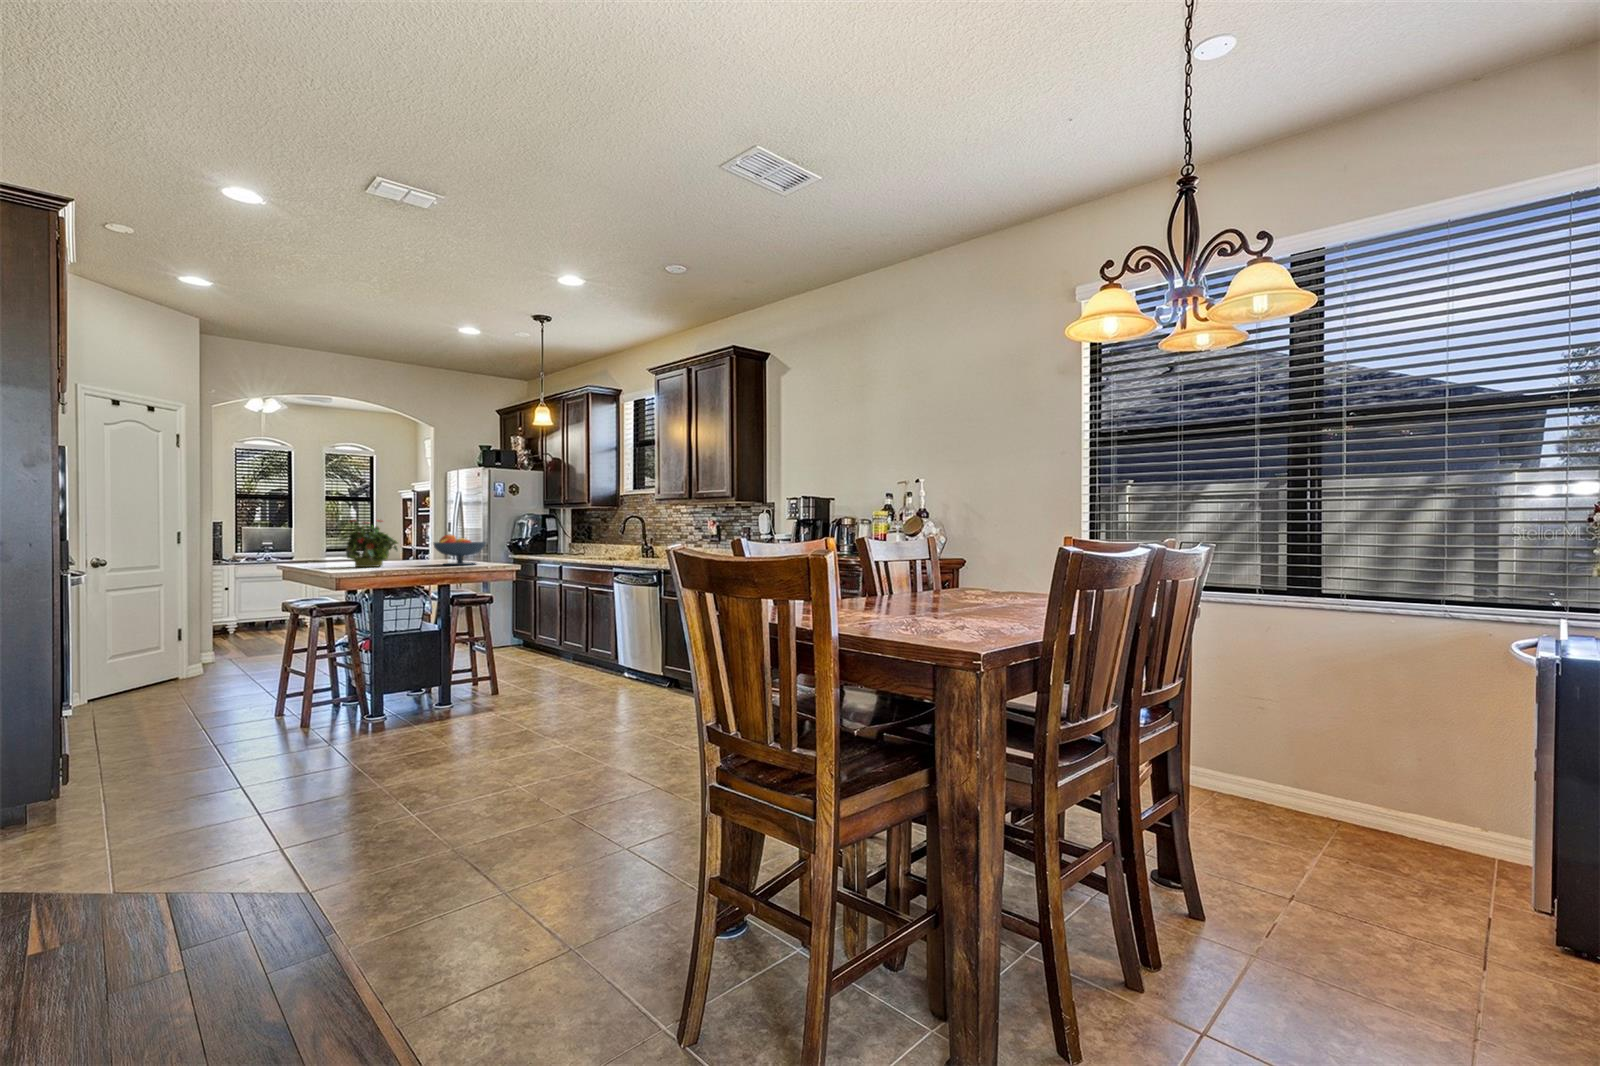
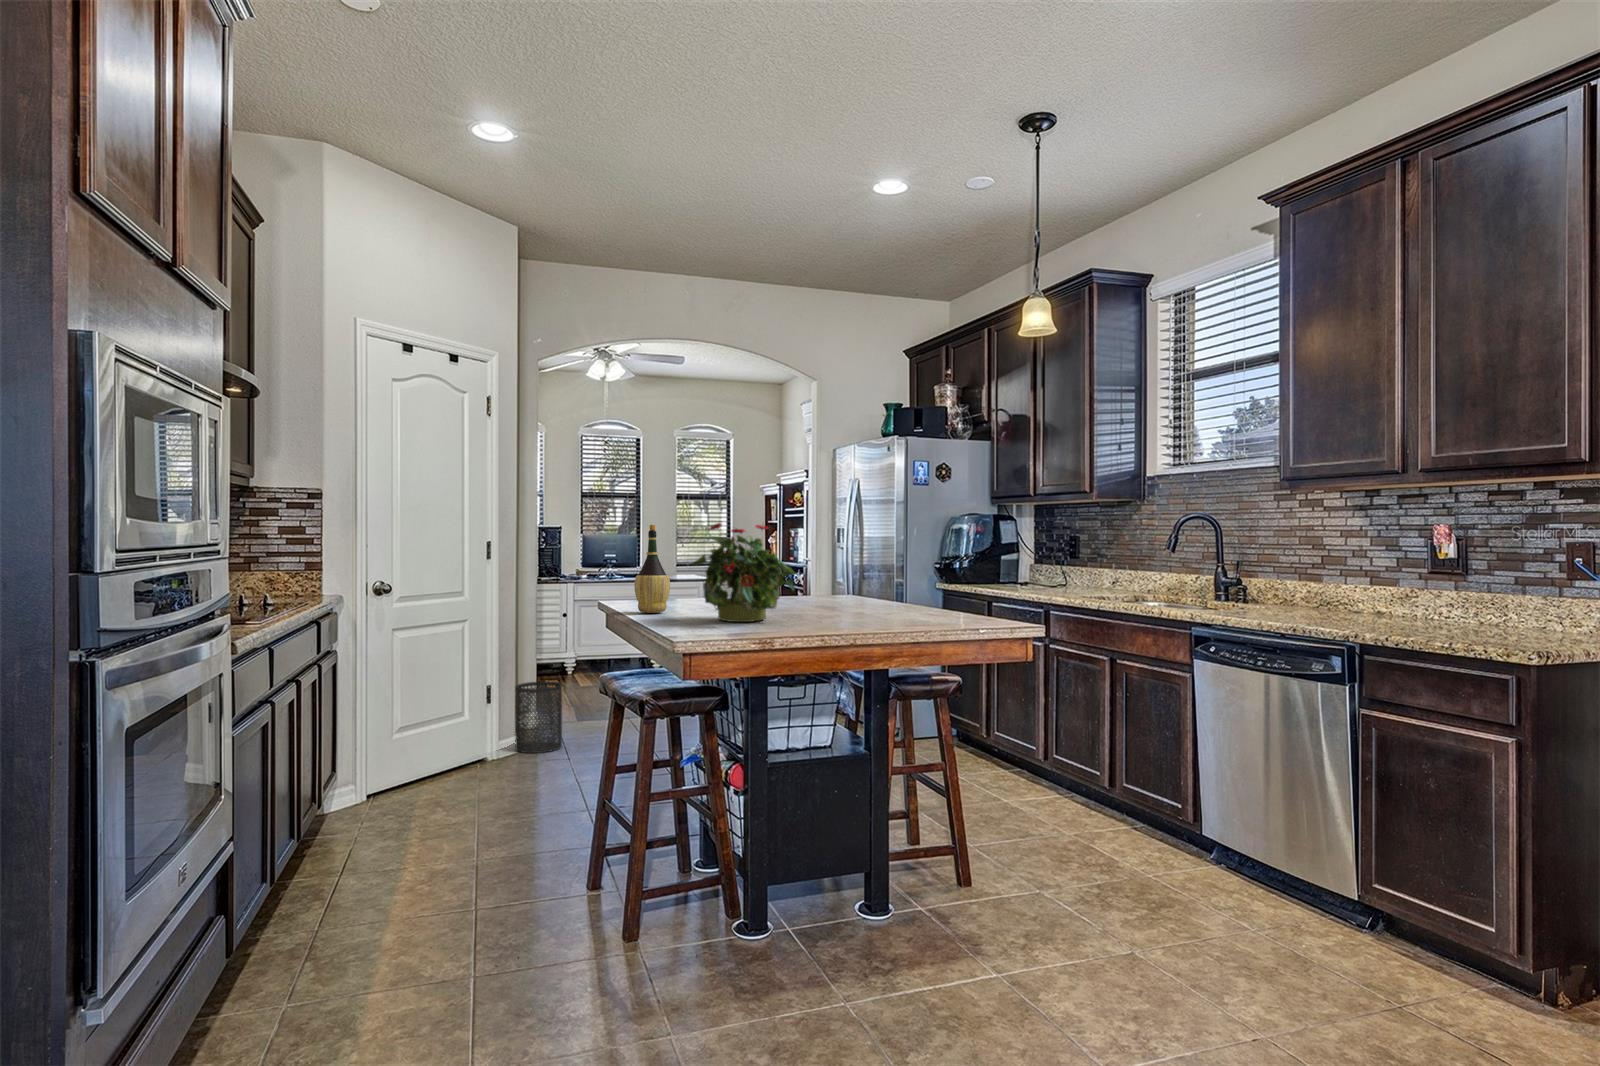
wine bottle: none [303,520,326,566] -> present [634,525,670,613]
fruit bowl: present [433,535,485,565] -> none [858,556,963,624]
trash can: none [200,625,239,672] -> present [515,681,562,753]

